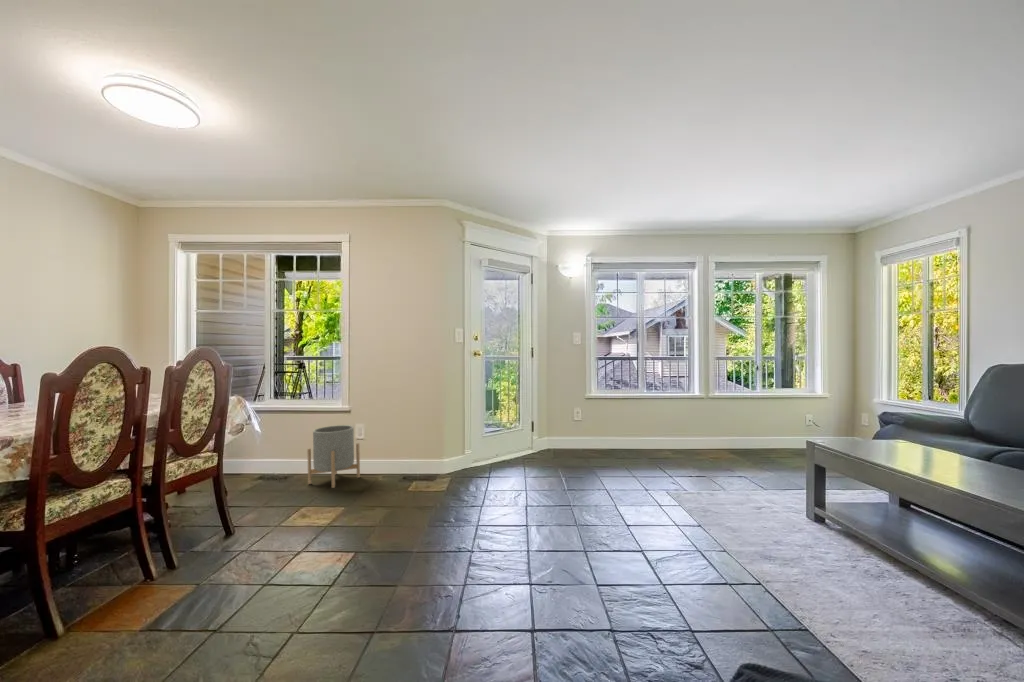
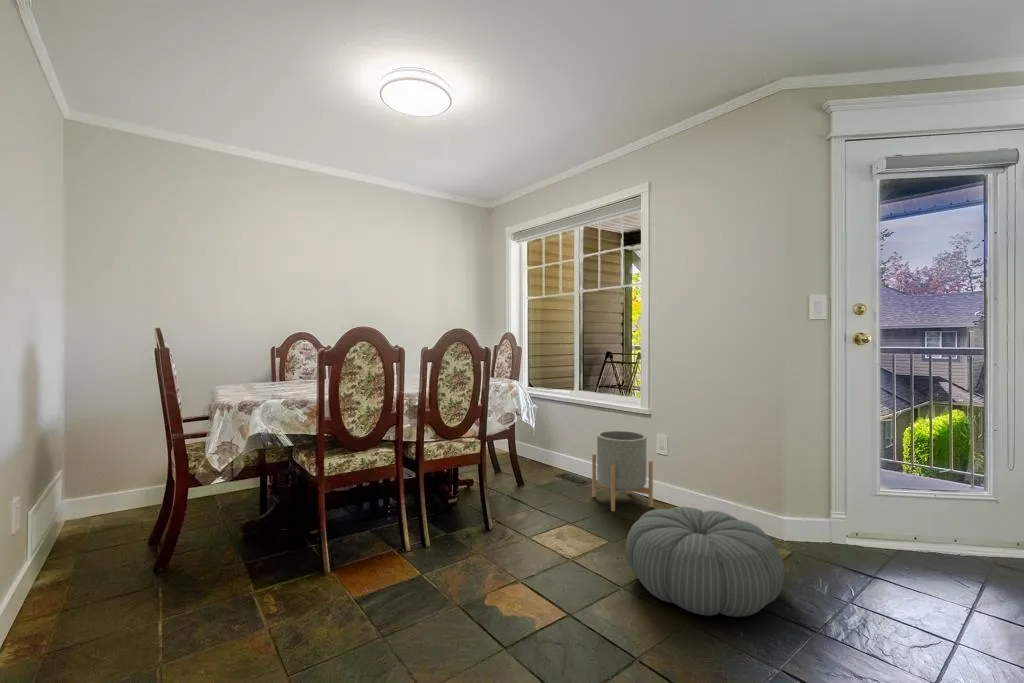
pouf: none [374,459,465,518] -> present [626,507,784,617]

